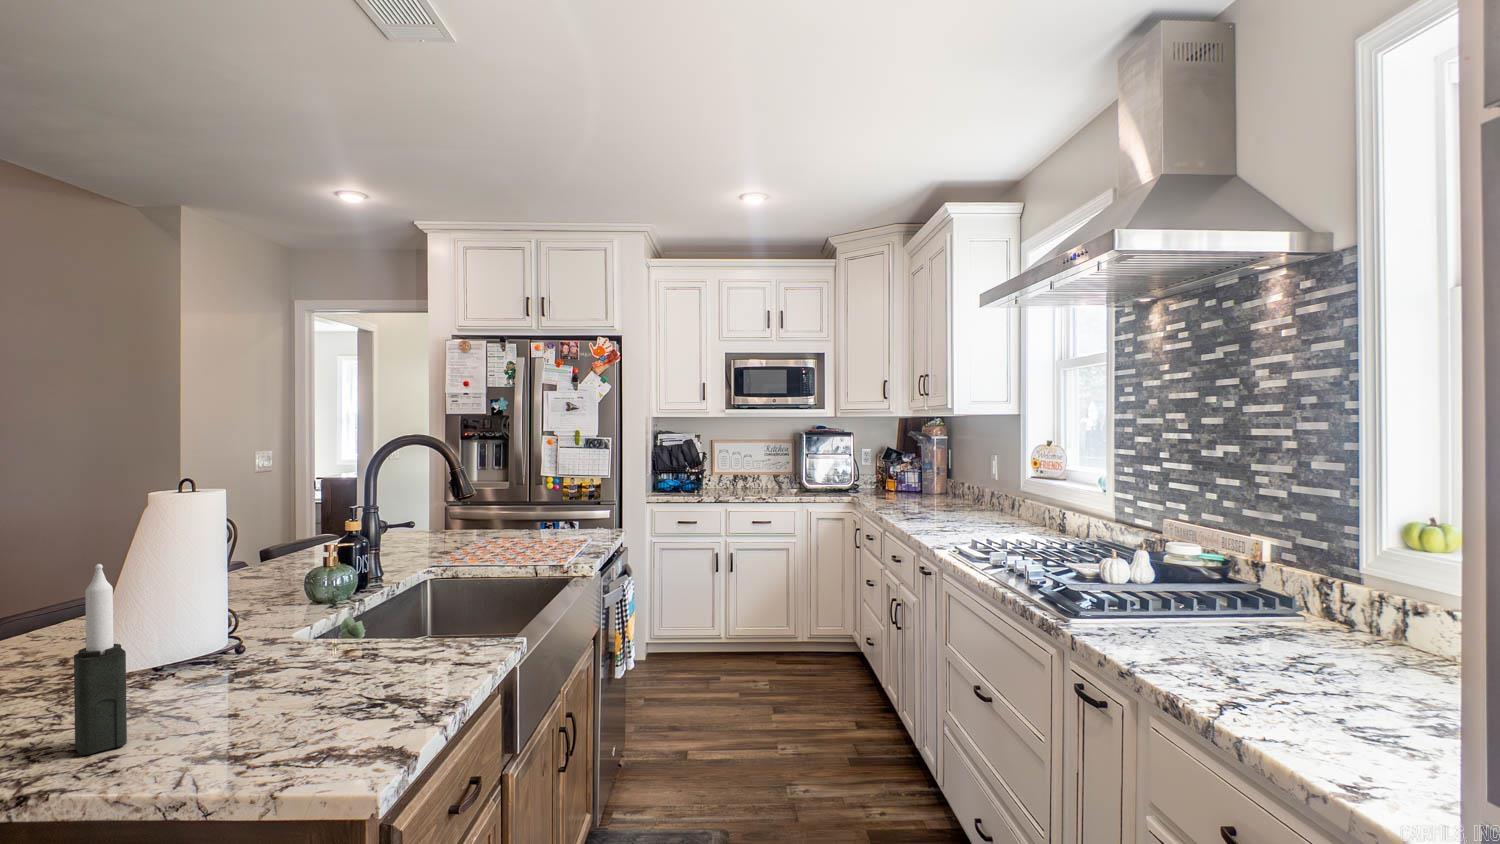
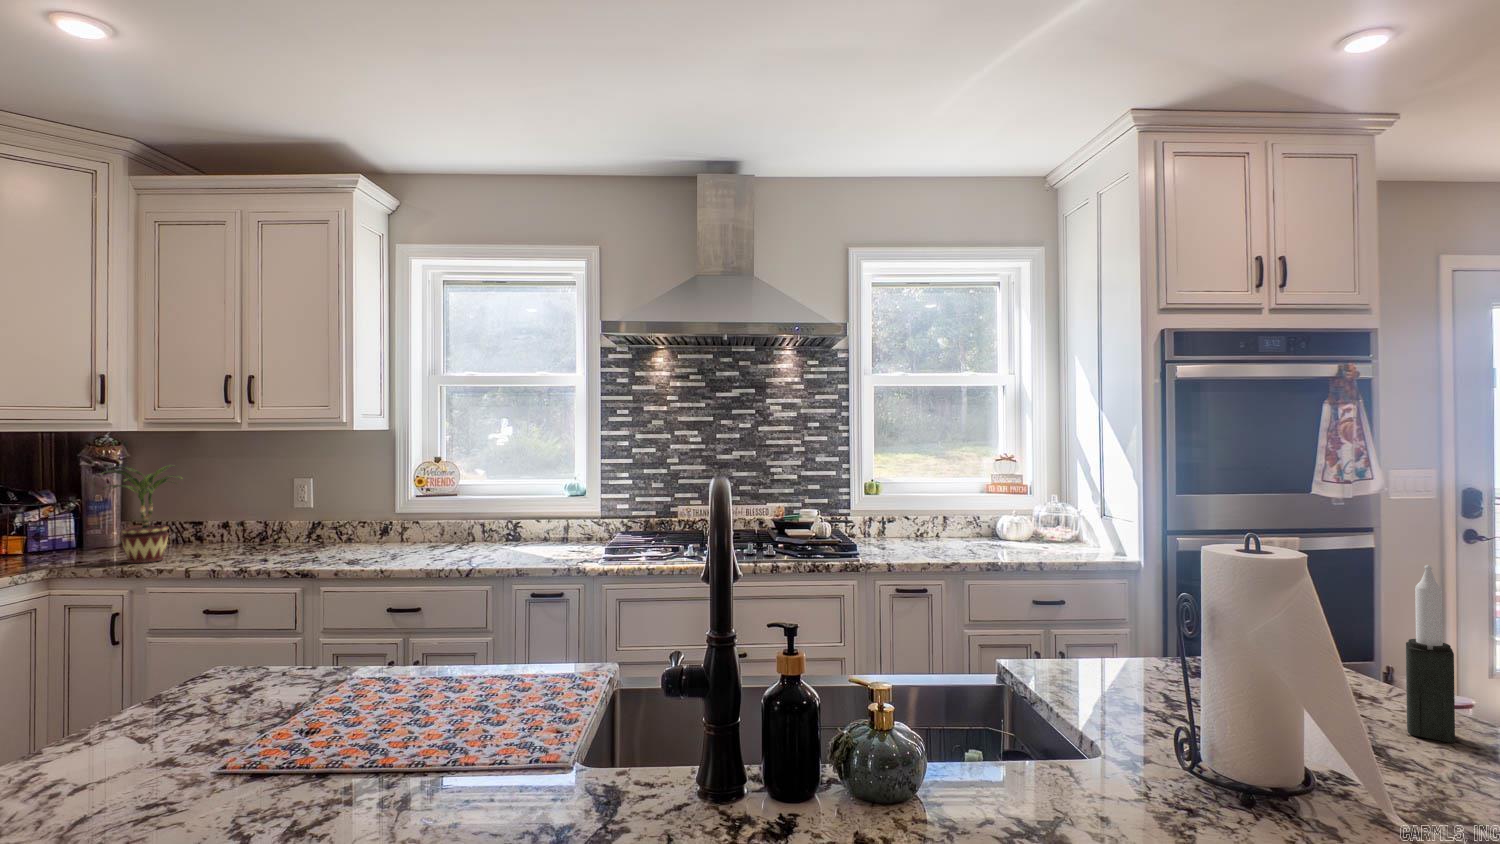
potted plant: none [866,440,912,505] -> present [103,465,182,563]

